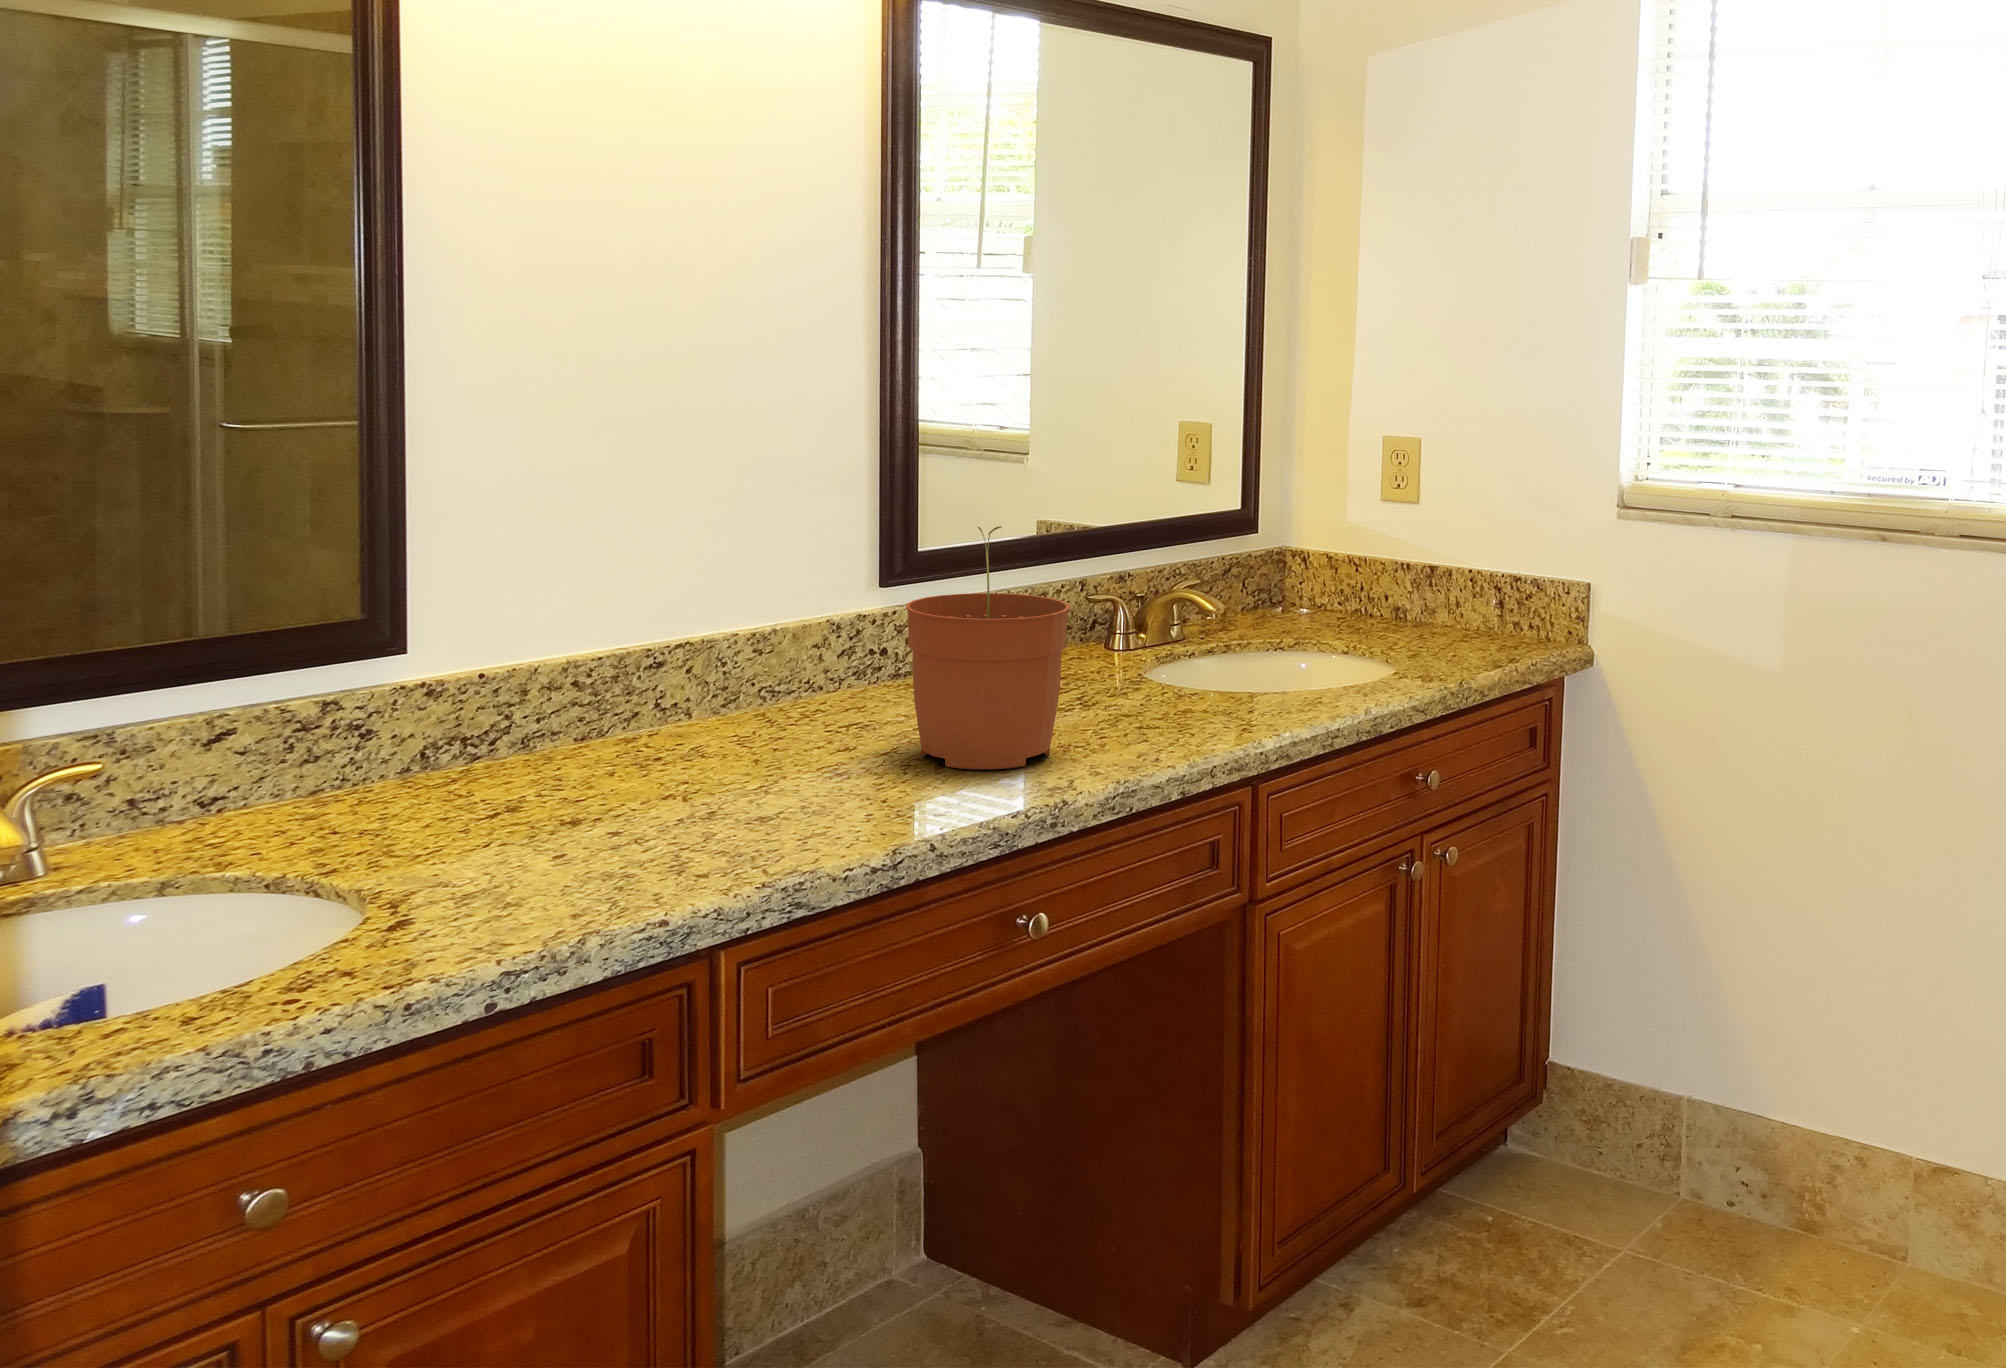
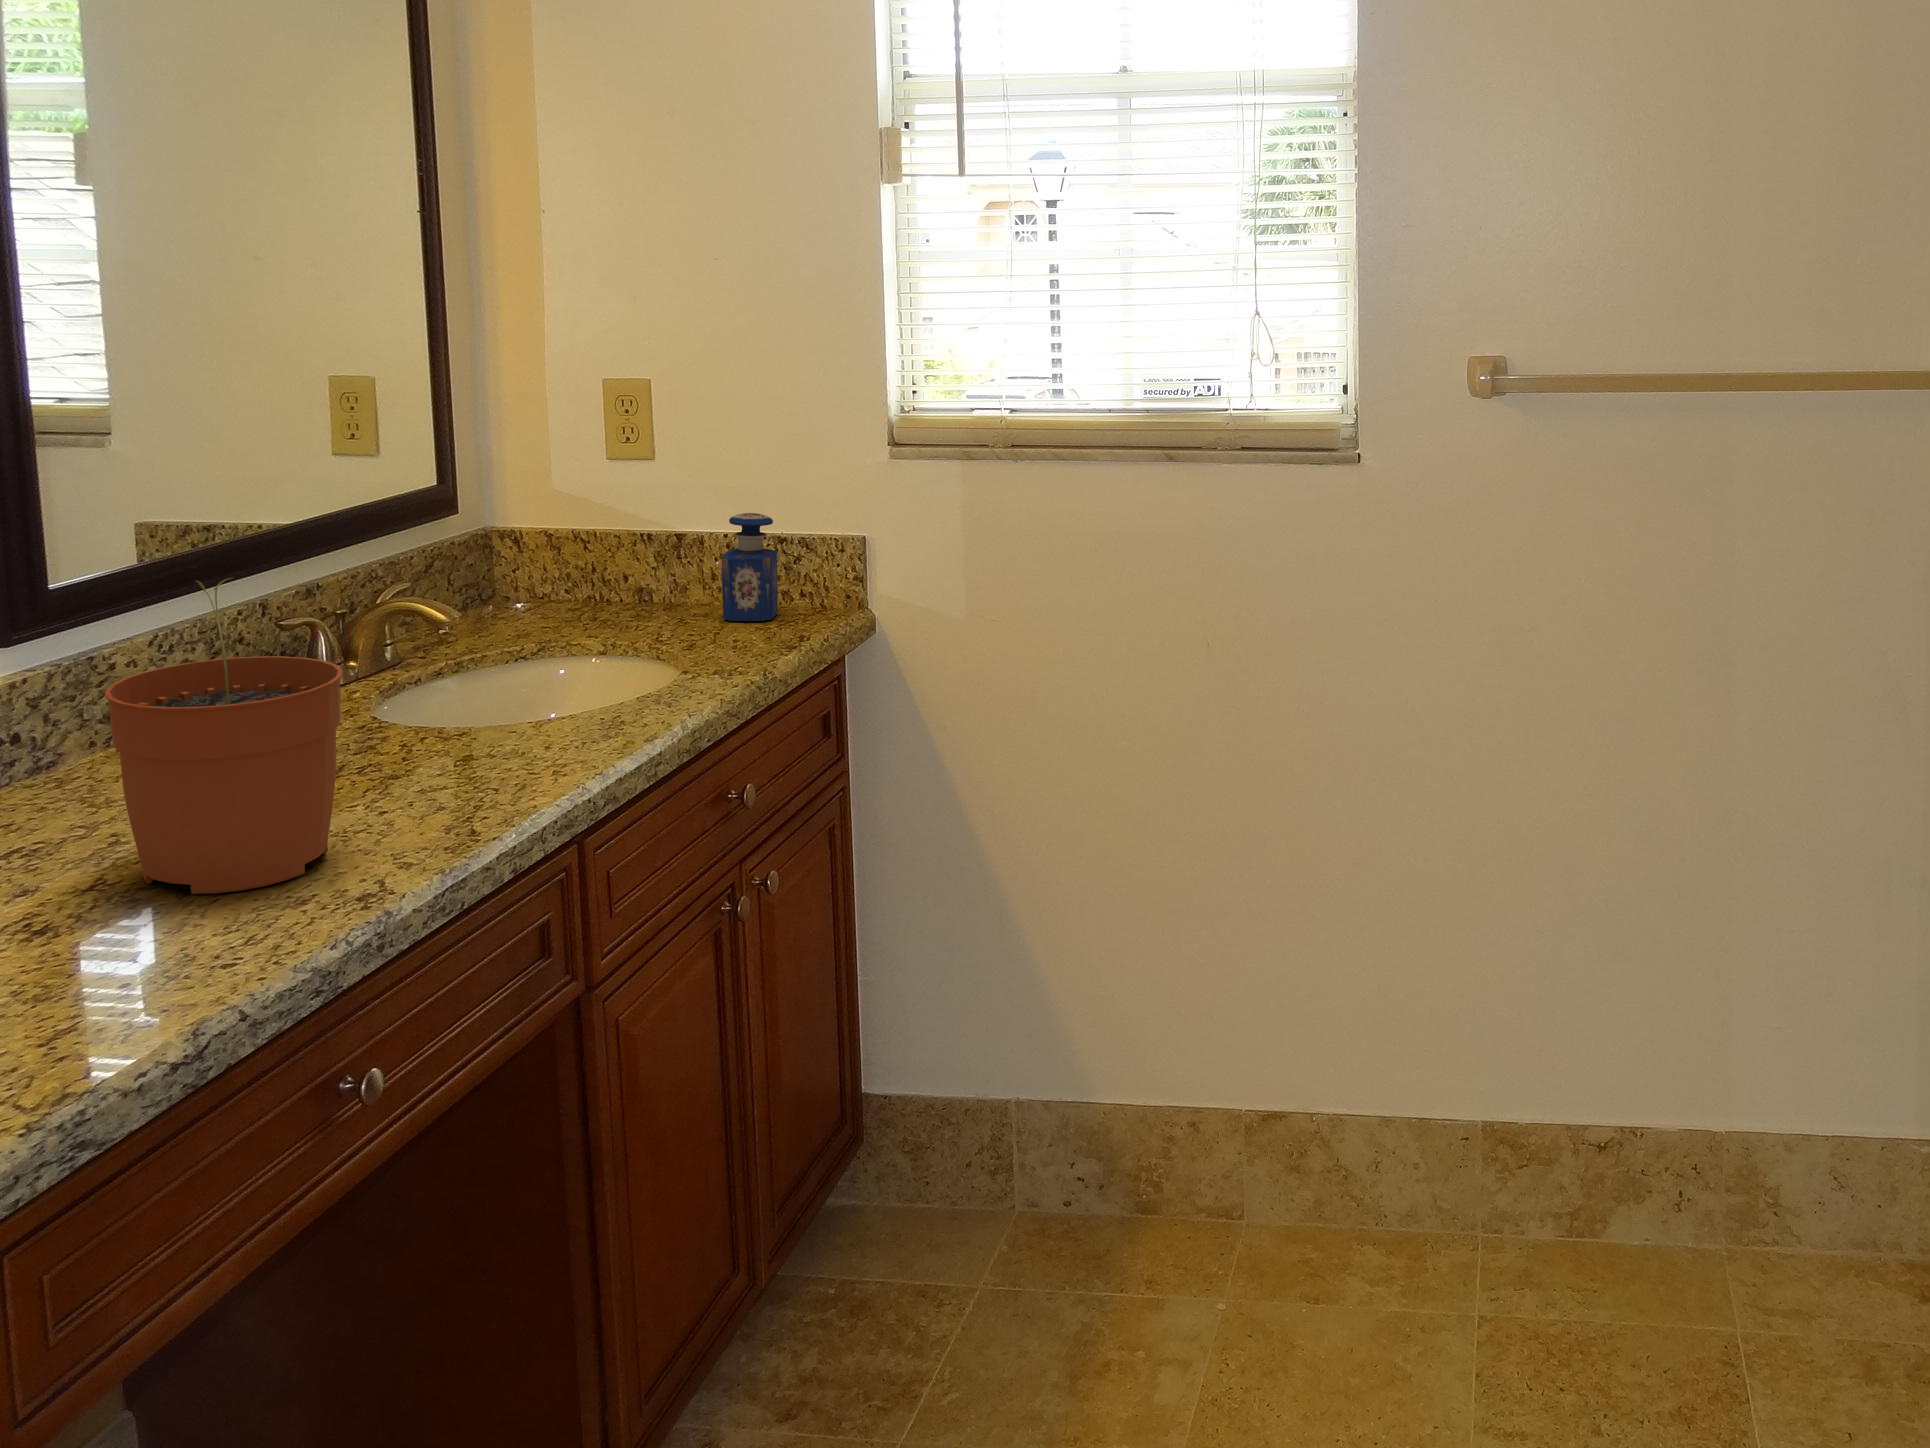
perfume bottle: none [1455,546,1507,645] -> present [721,513,778,621]

